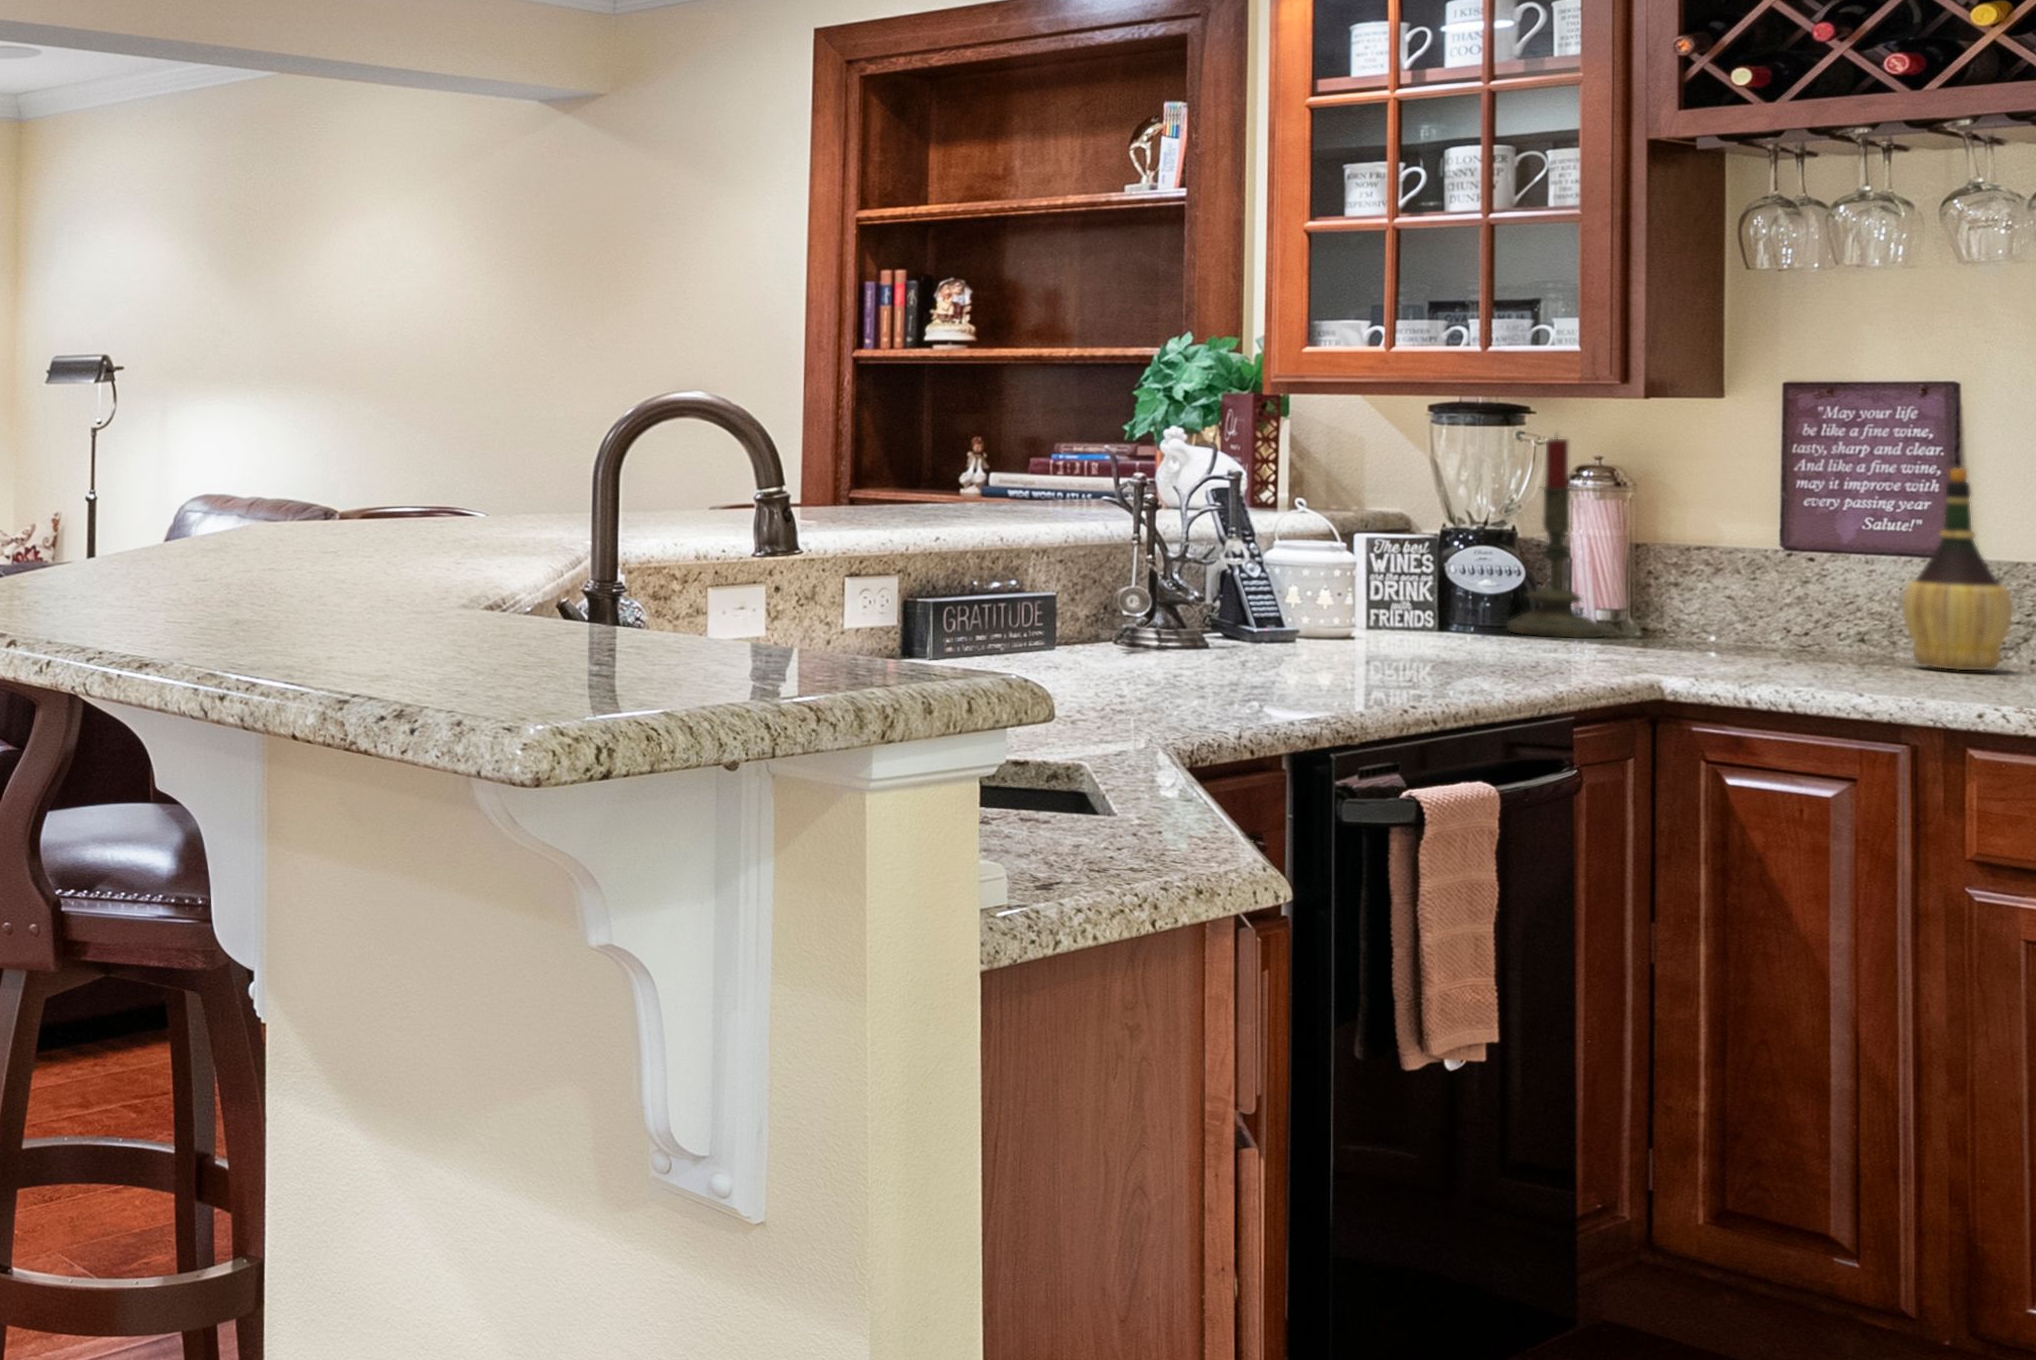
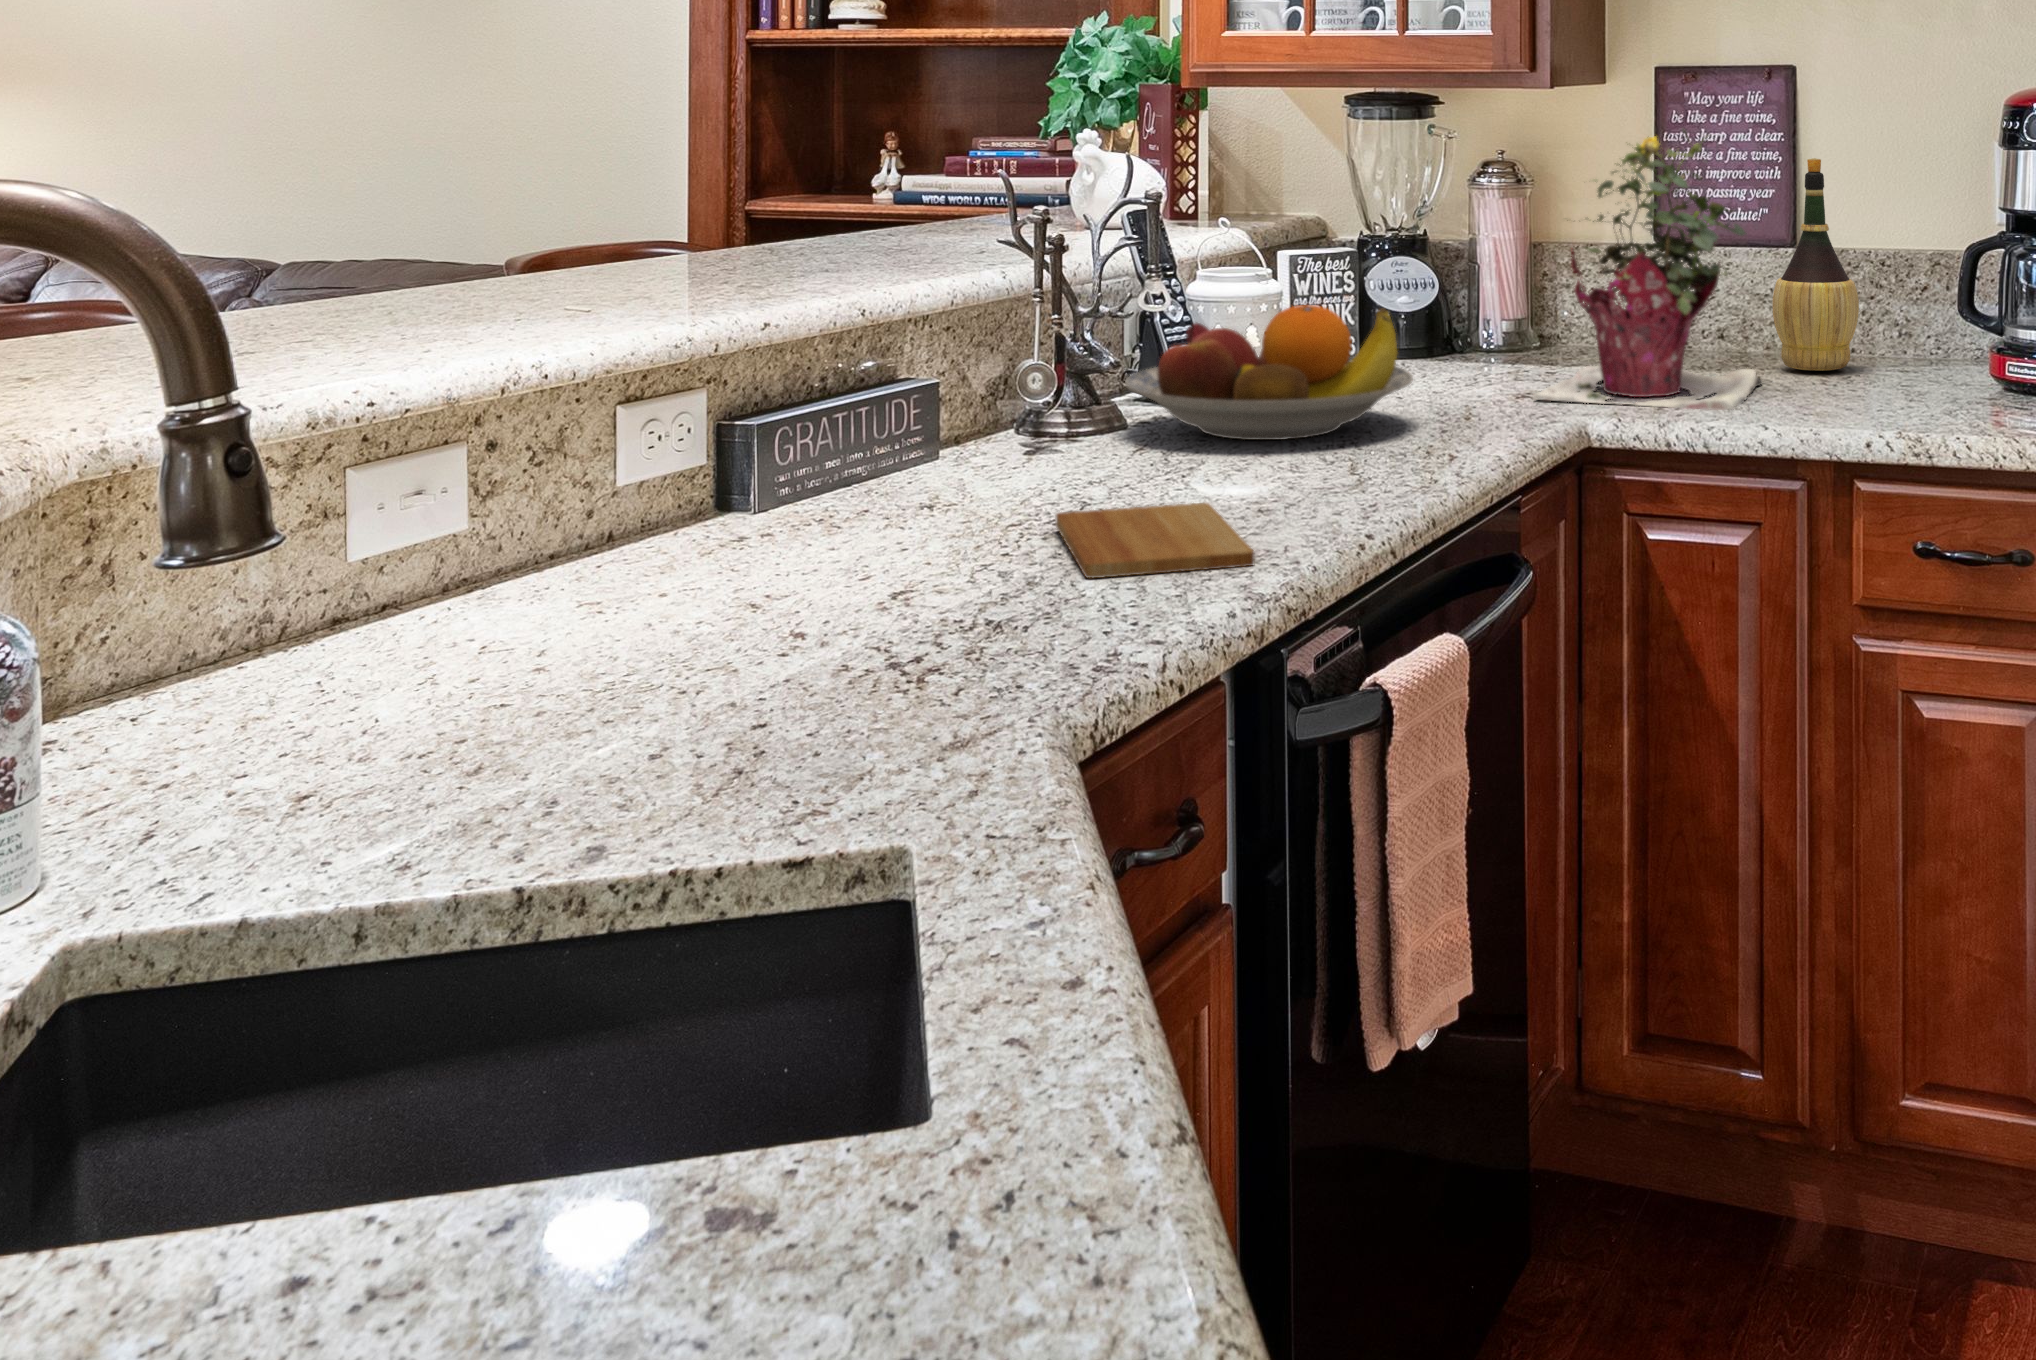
potted plant: none [1608,434,1896,685] -> present [1533,131,1762,410]
candle: present [1507,438,1604,638] -> none [1425,125,1512,355]
fruit bowl: none [1210,564,1479,666] -> present [1125,305,1413,440]
cutting board: none [1160,676,1320,713] -> present [1055,503,1254,578]

